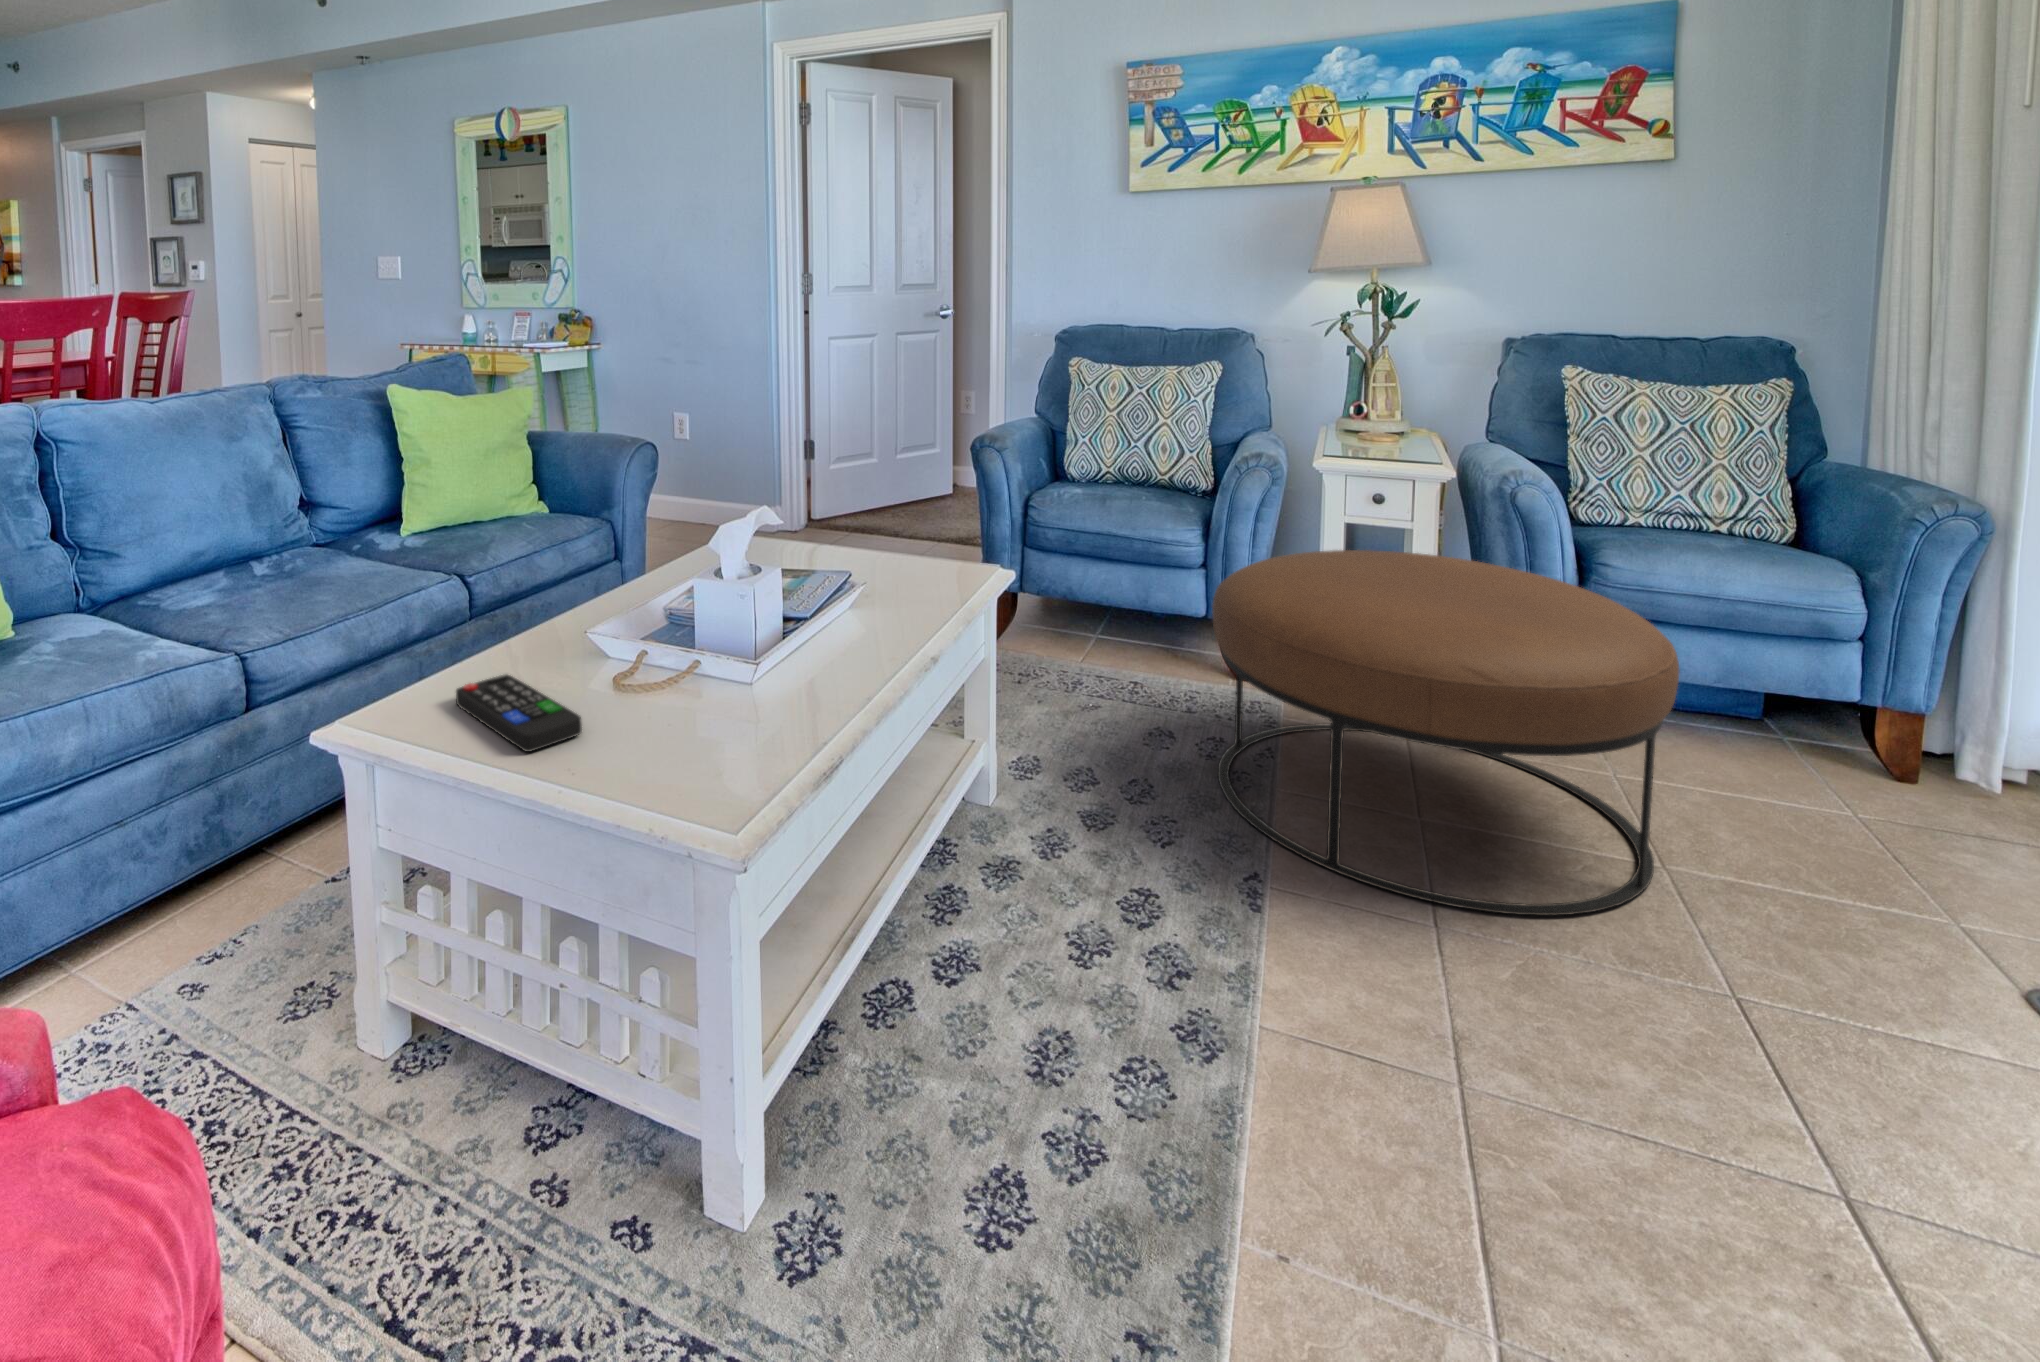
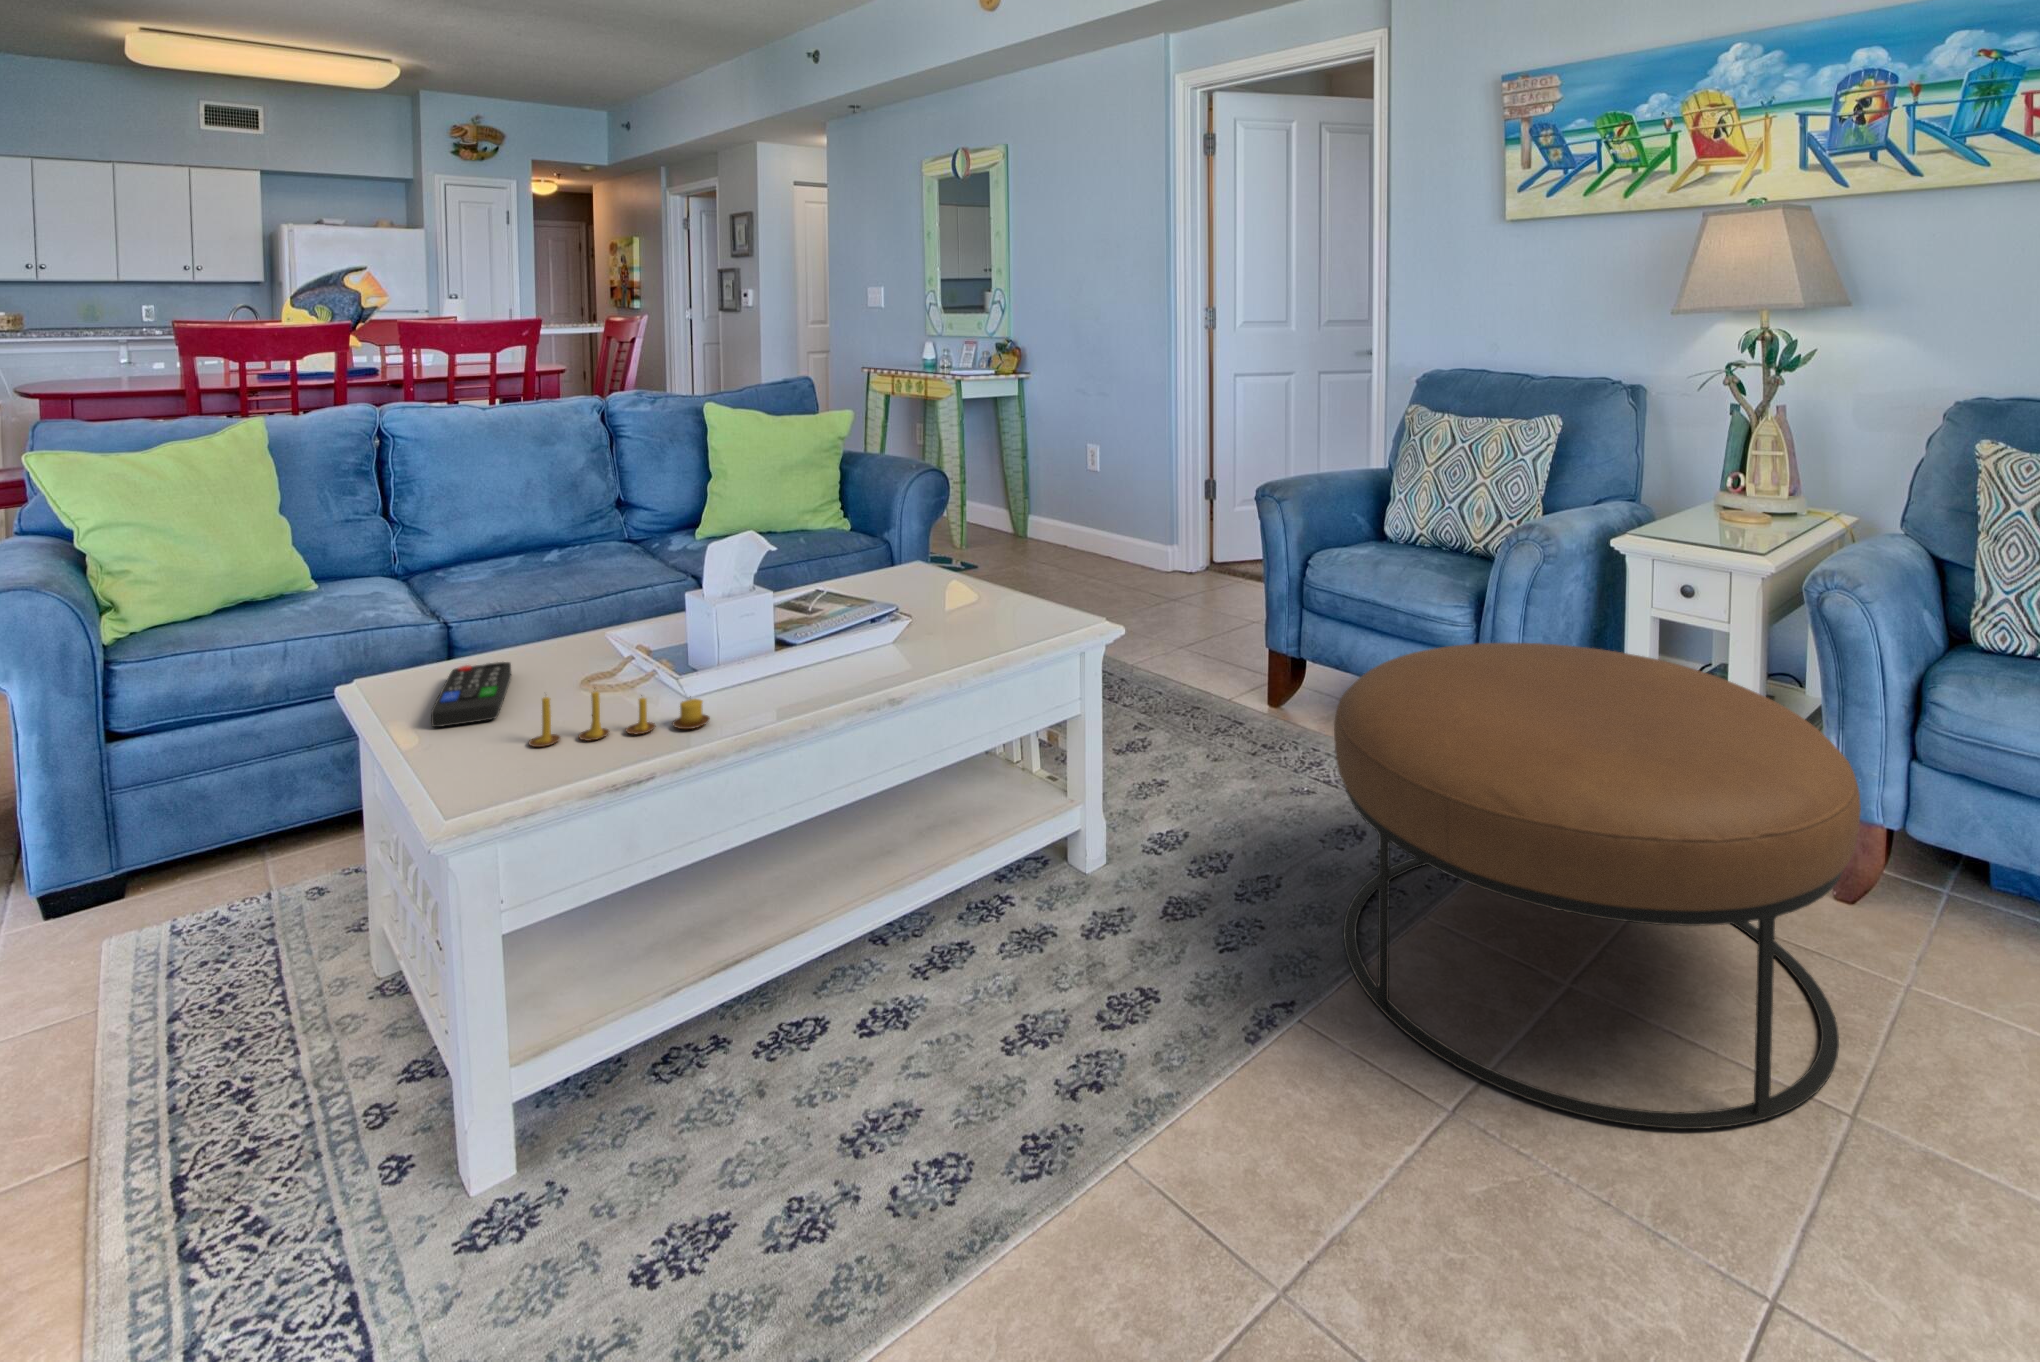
candle: none [659,680,809,754] -> present [529,691,710,747]

